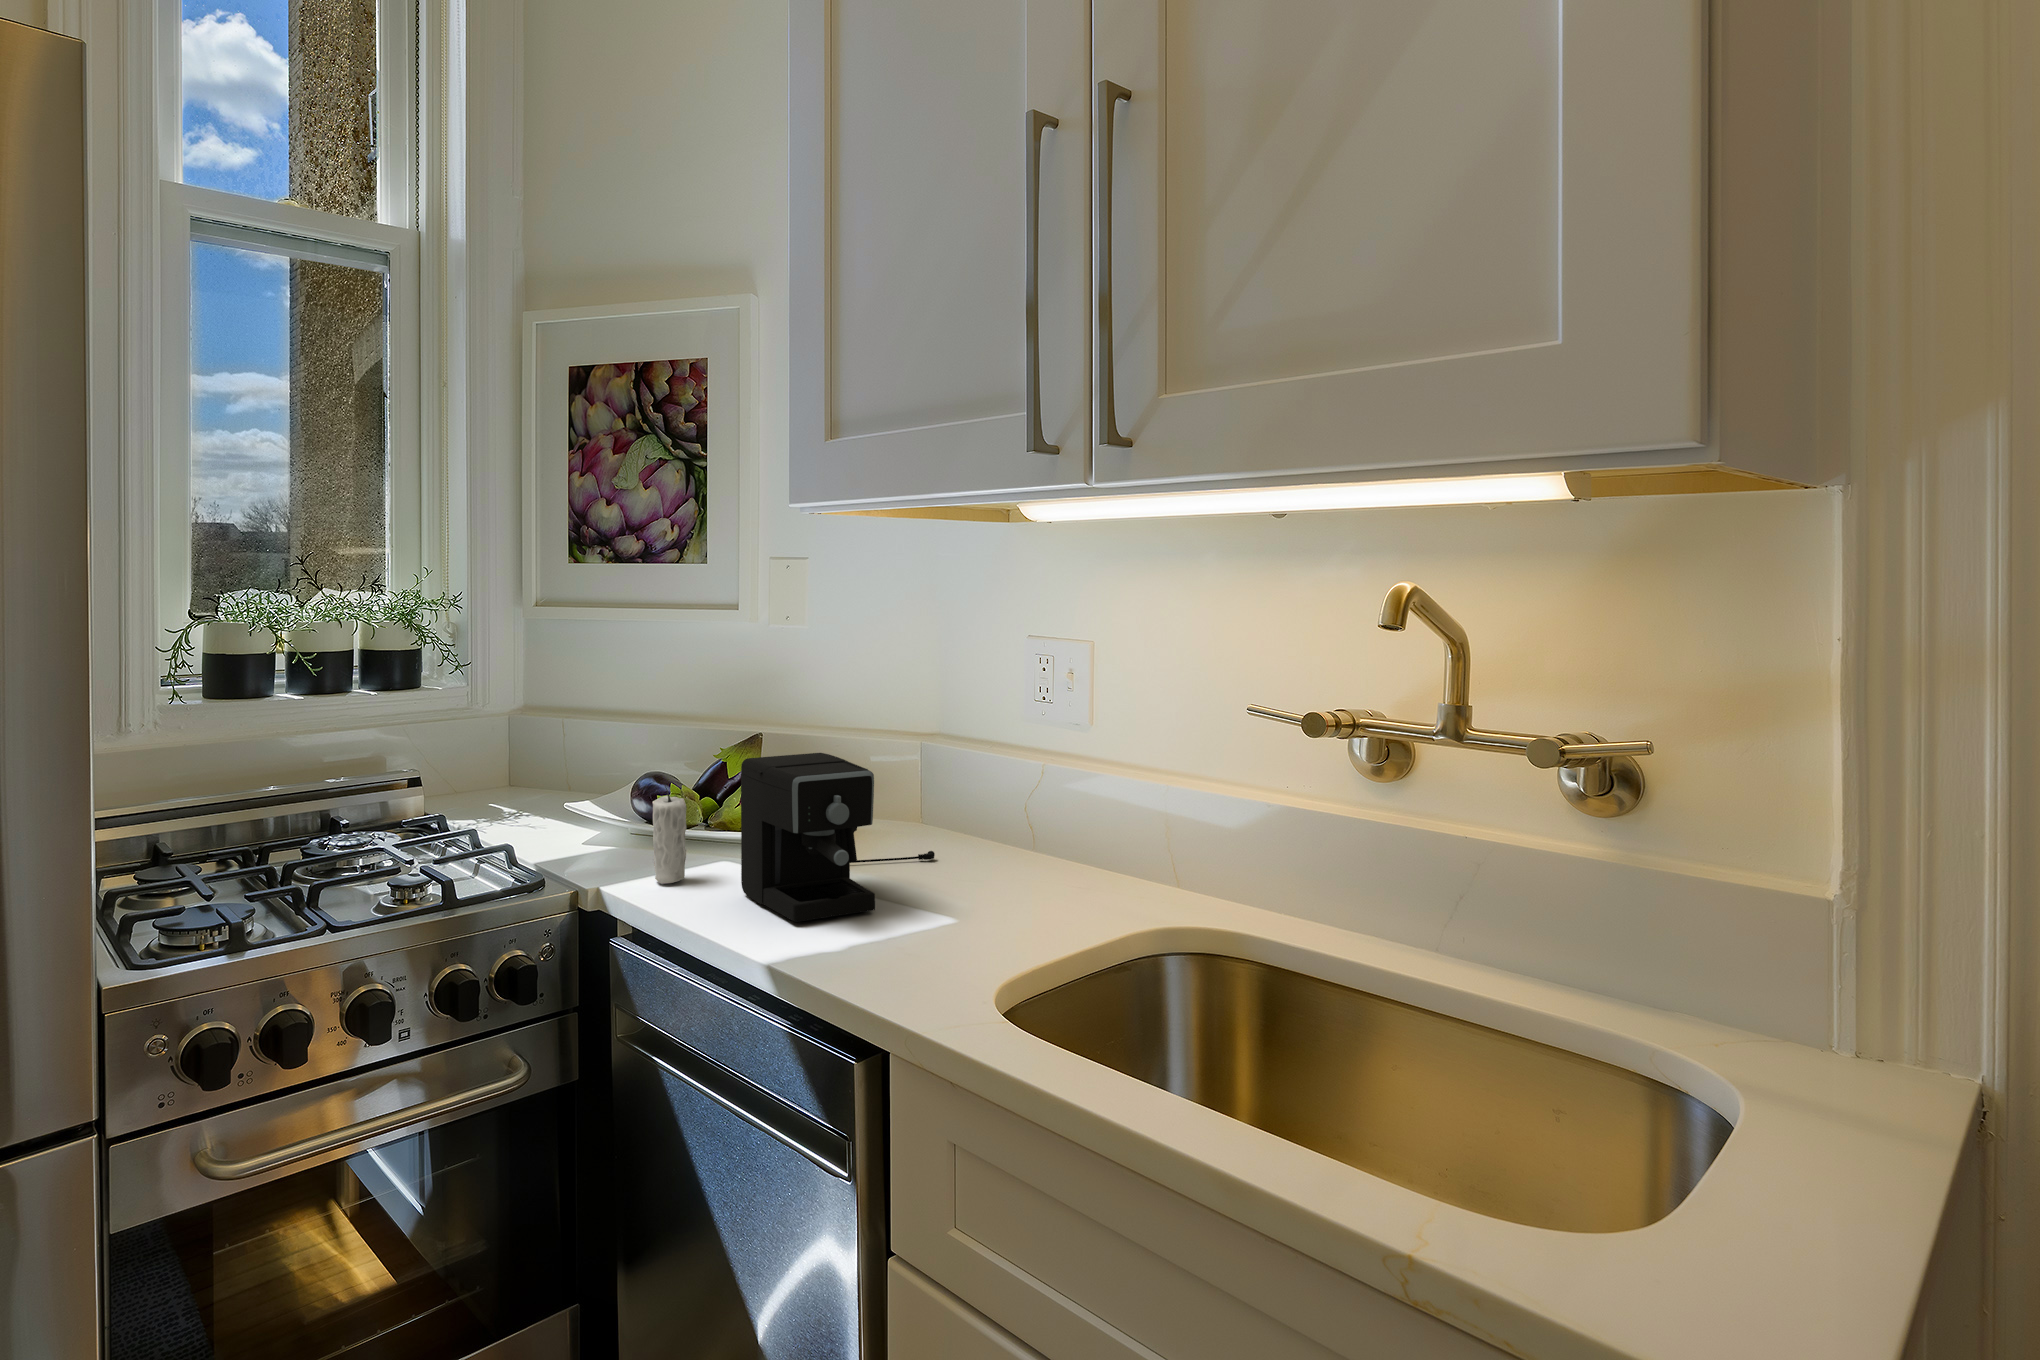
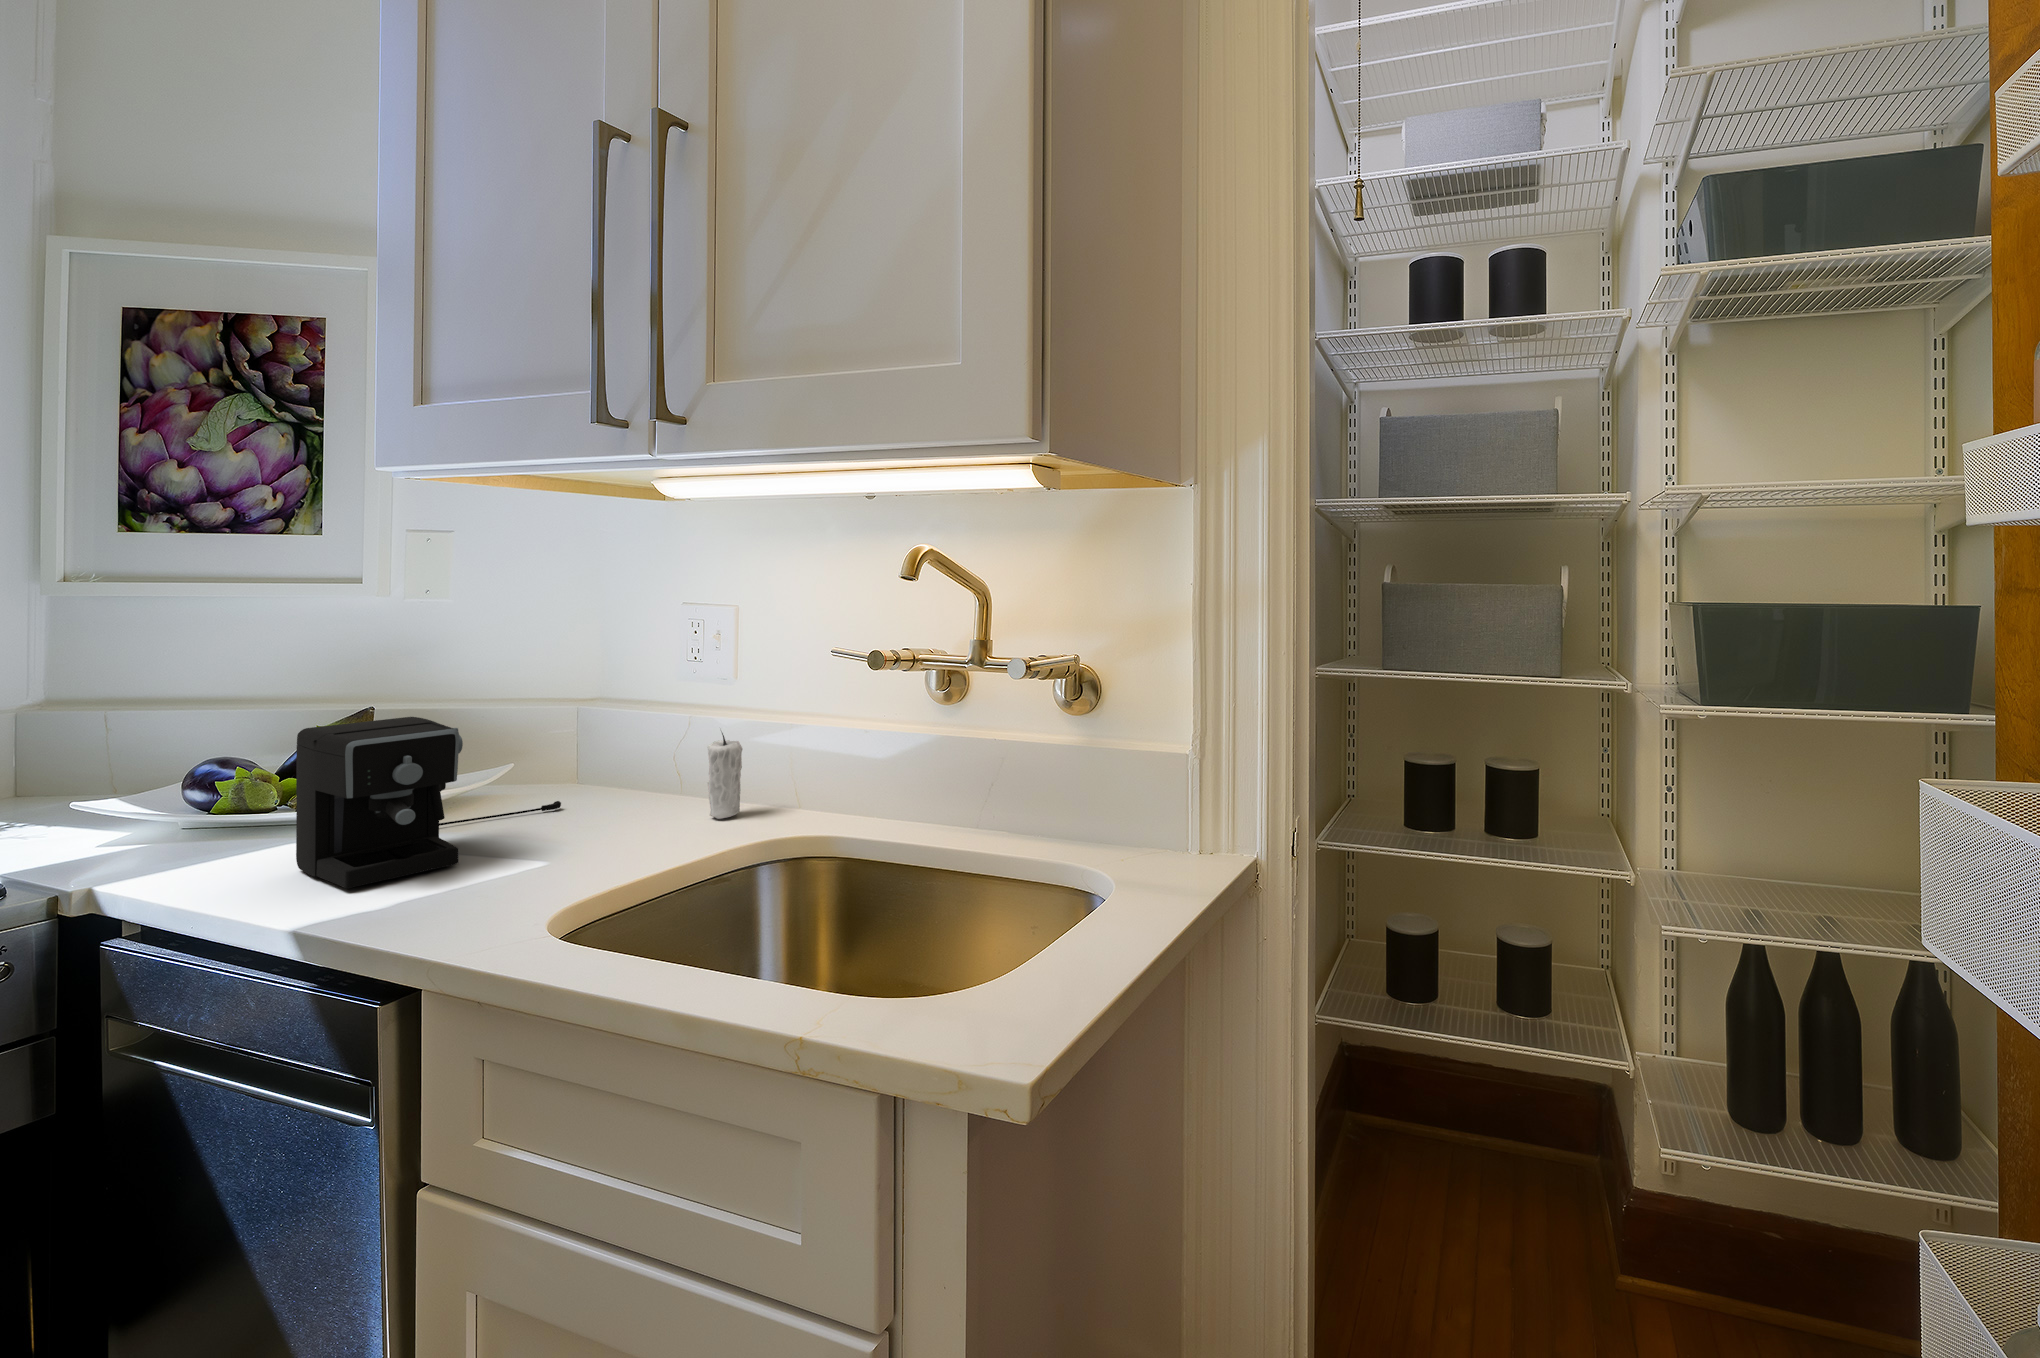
candle: present [652,786,687,884] -> present [707,733,742,819]

